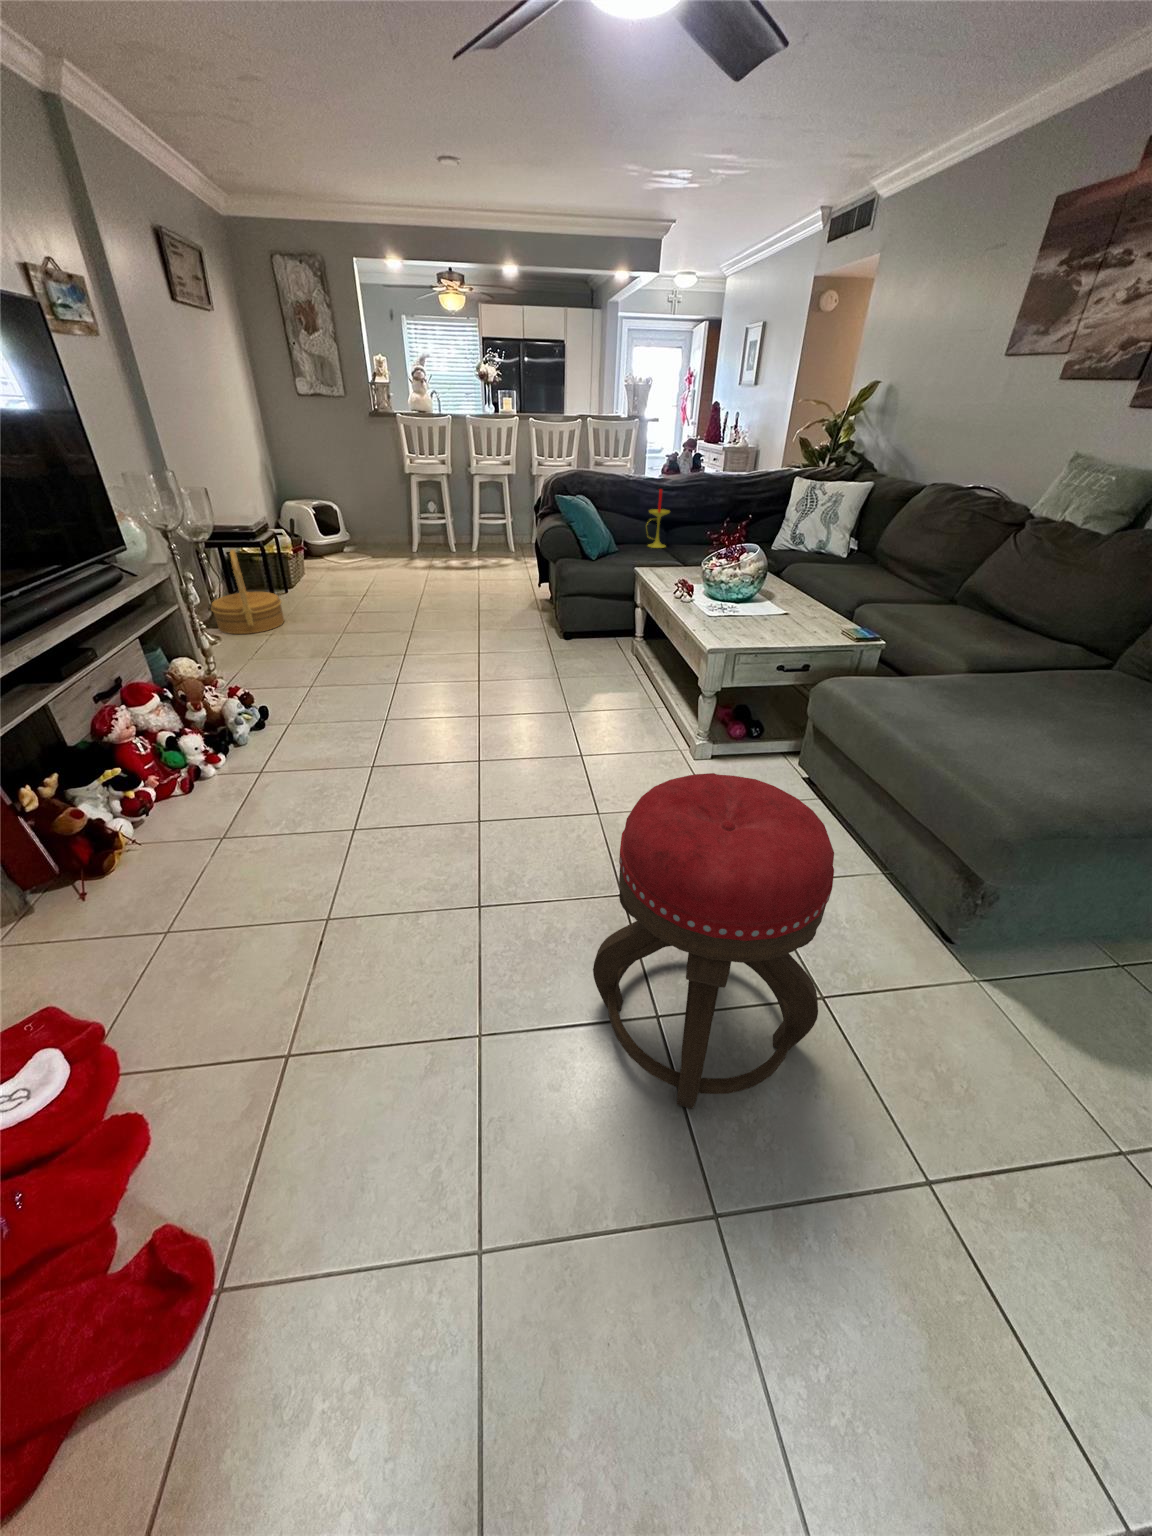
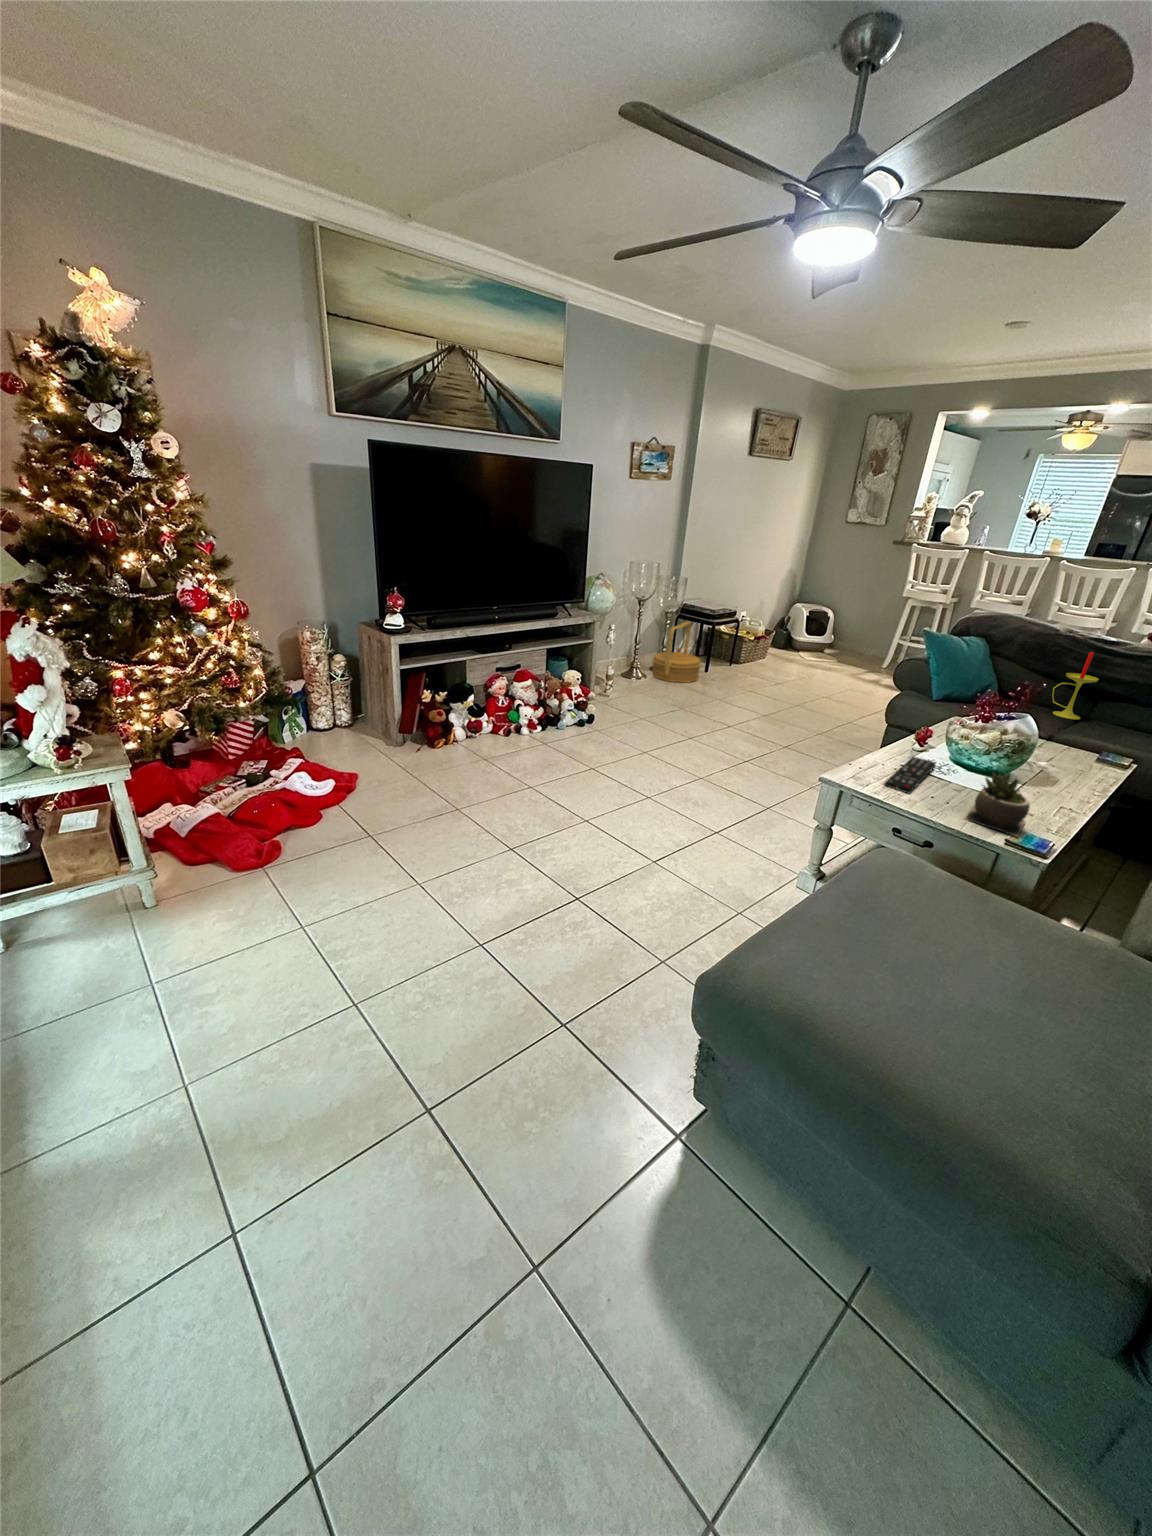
succulent plant: none [789,589,844,639] -> present [965,773,1030,837]
remote control: none [702,606,761,638] -> present [884,757,936,794]
ottoman: present [593,773,834,1109] -> none [411,774,579,1028]

